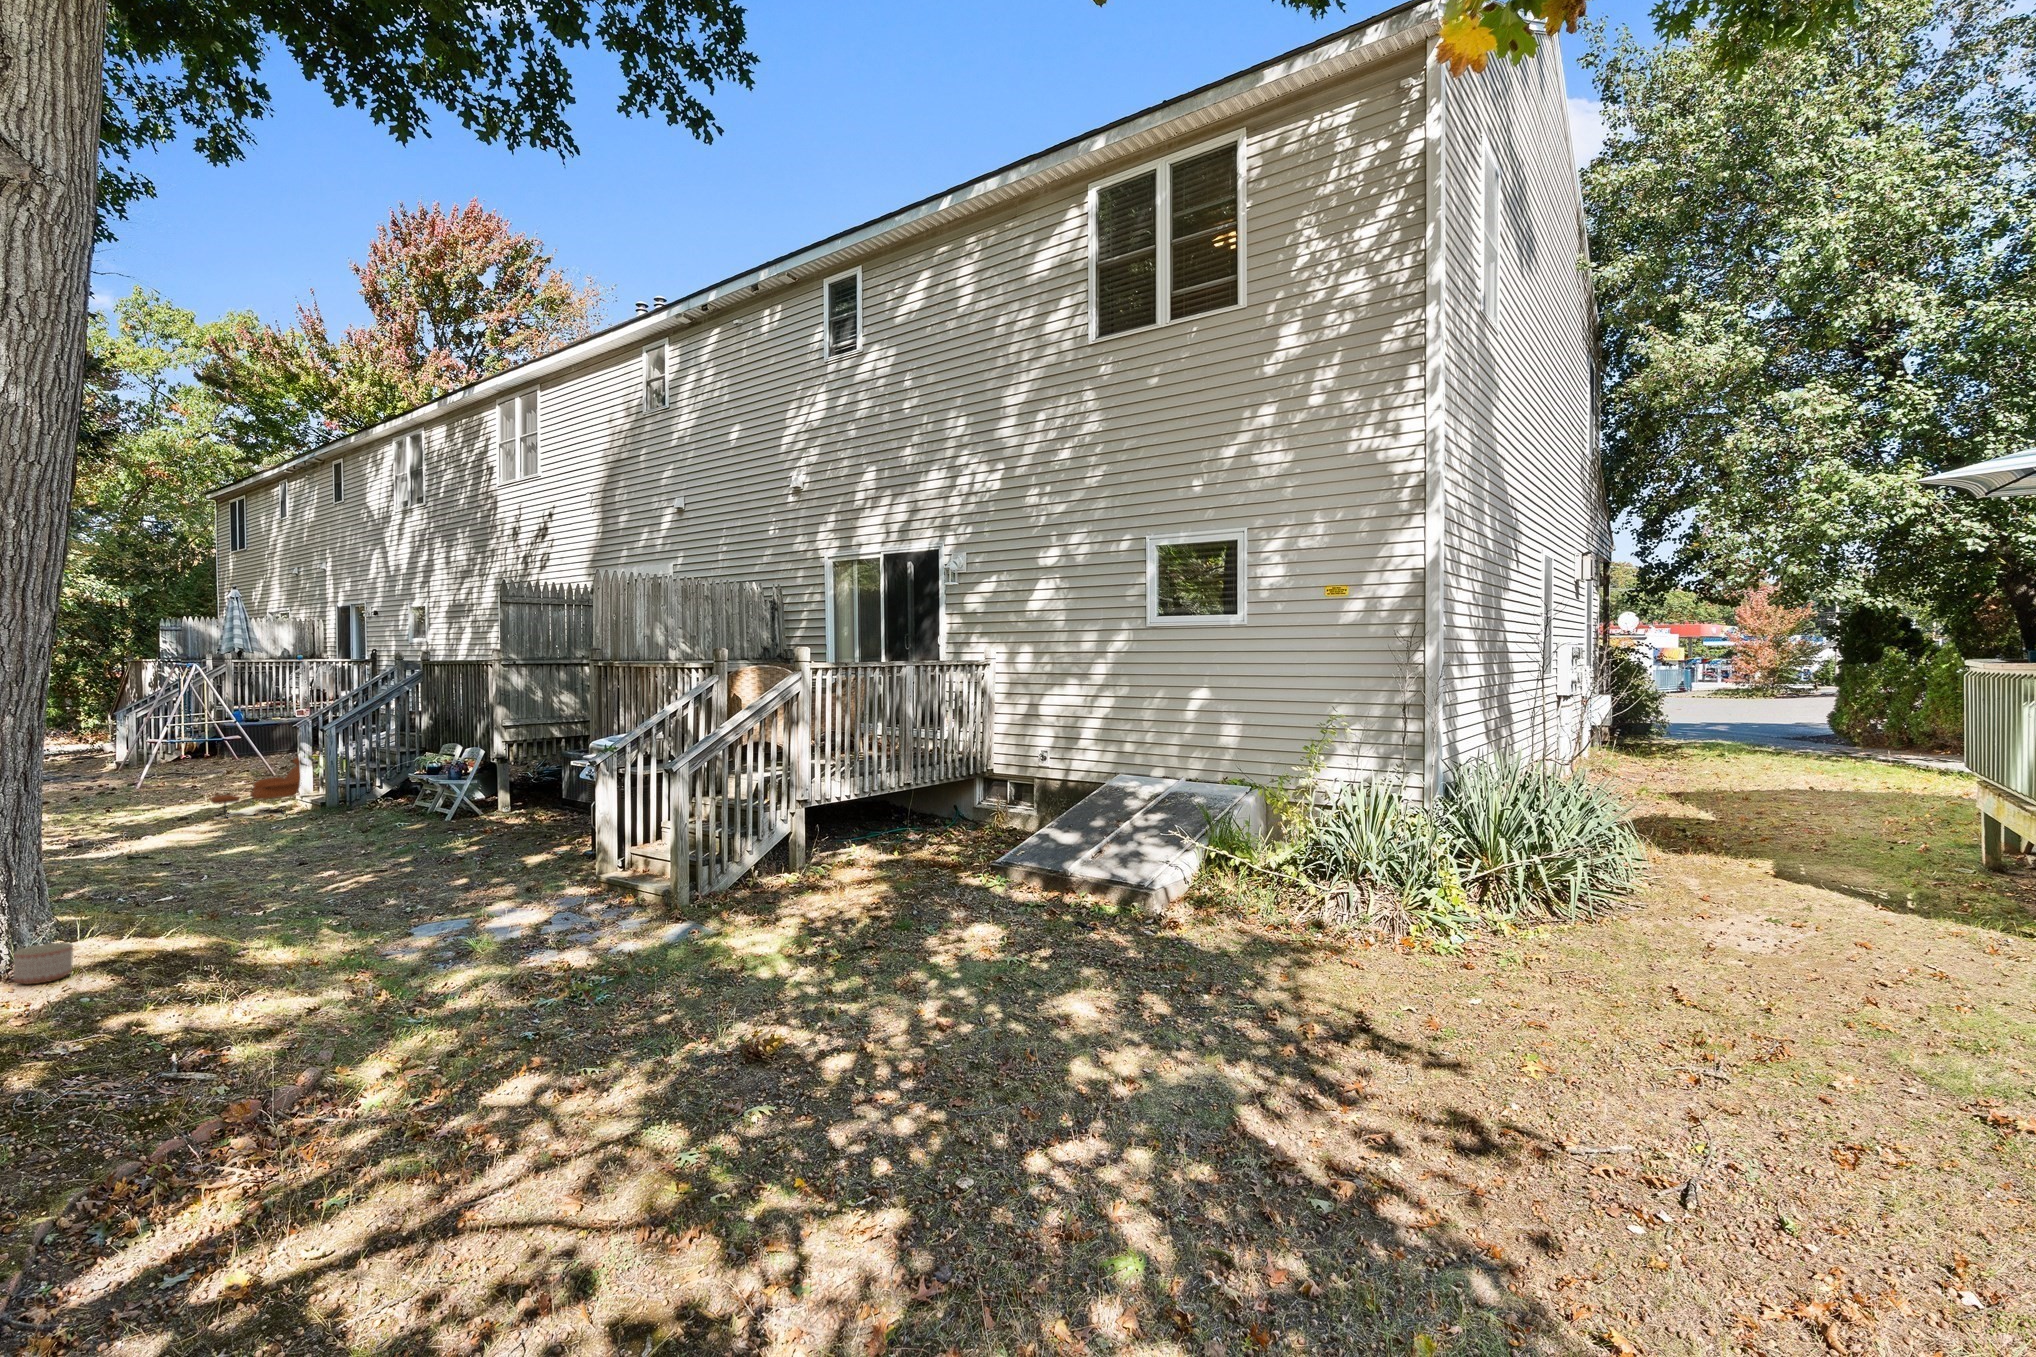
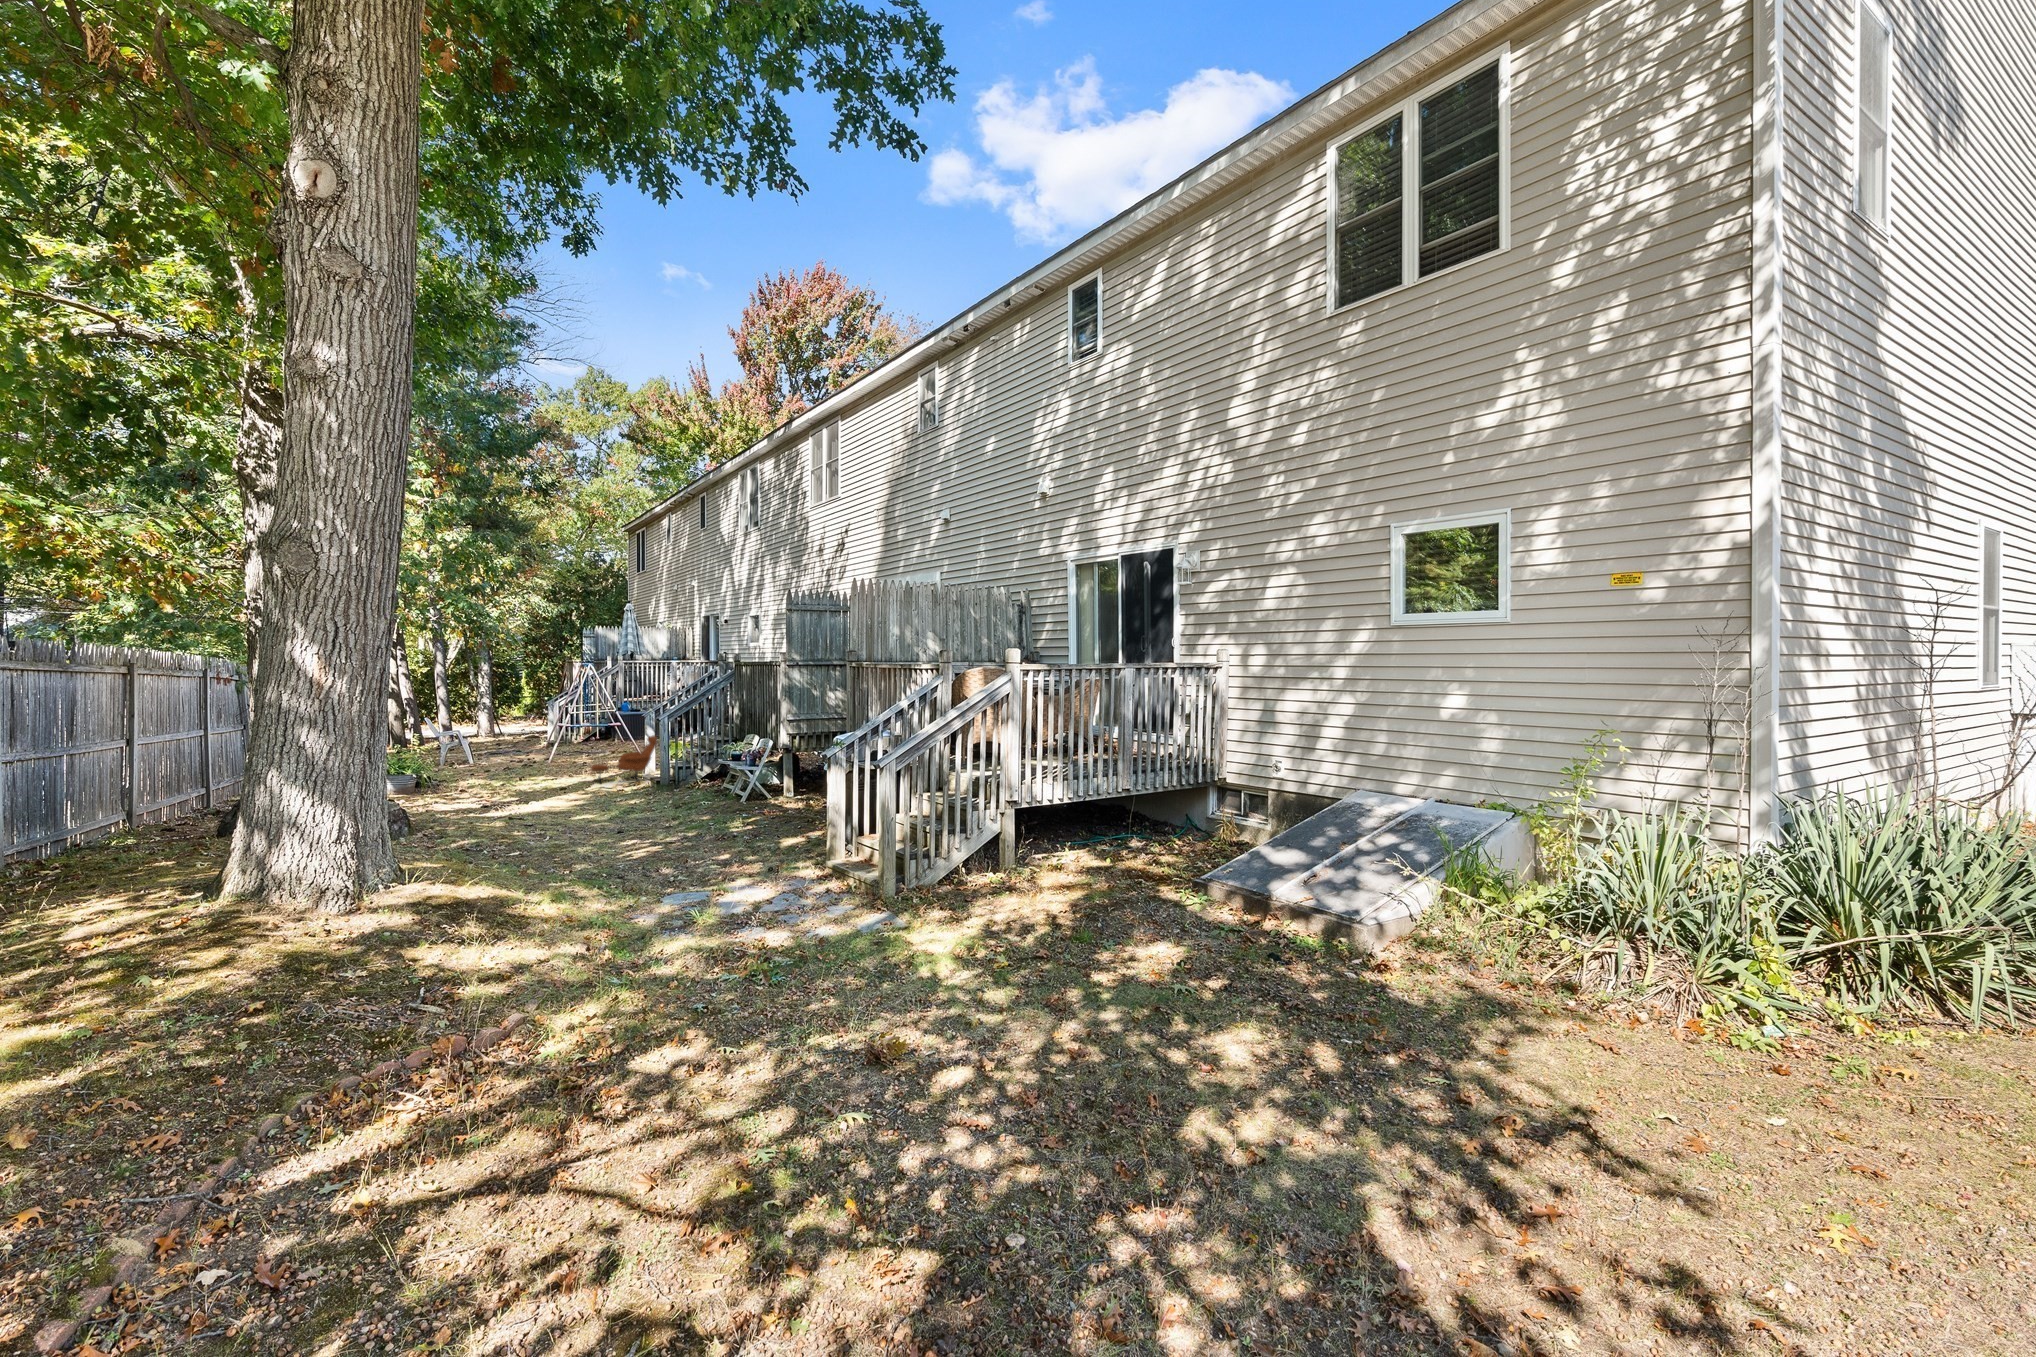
planter: present [13,943,73,984] -> none [366,882,405,913]

